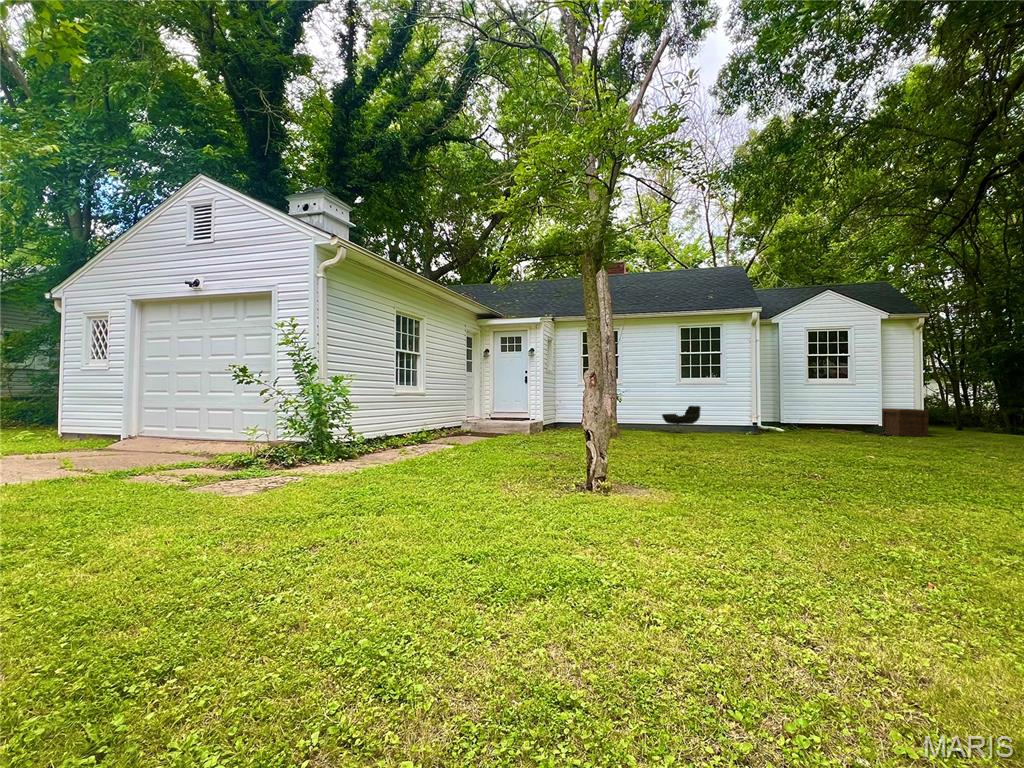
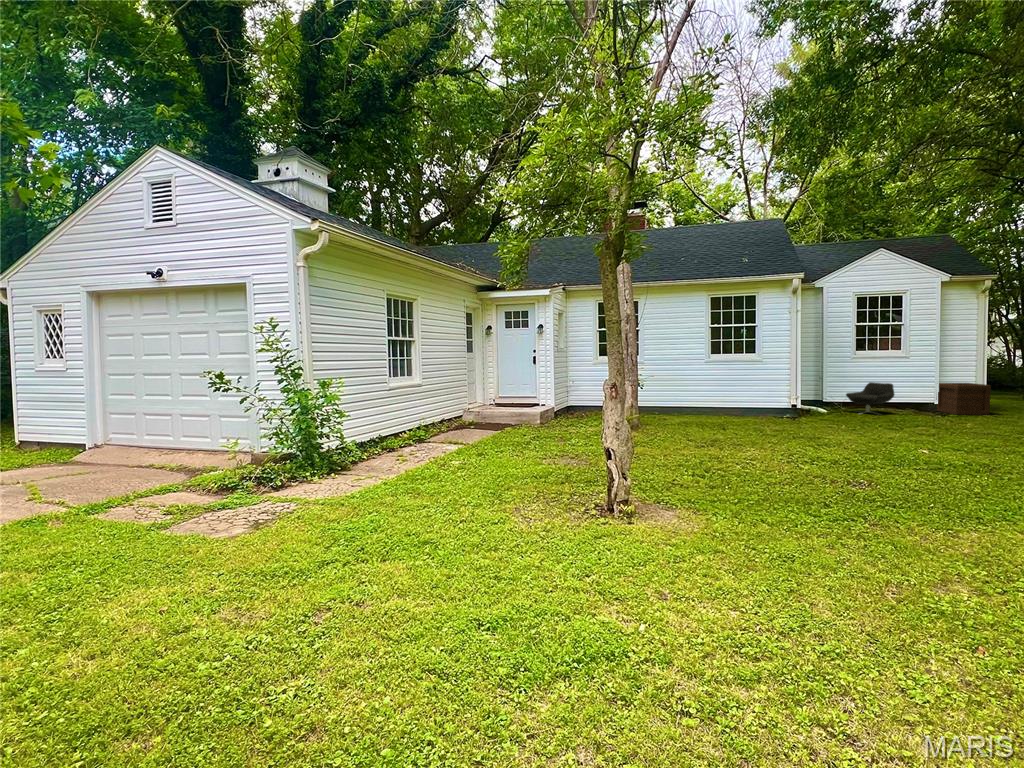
lounge chair: present [662,406,701,432] -> present [846,382,894,414]

